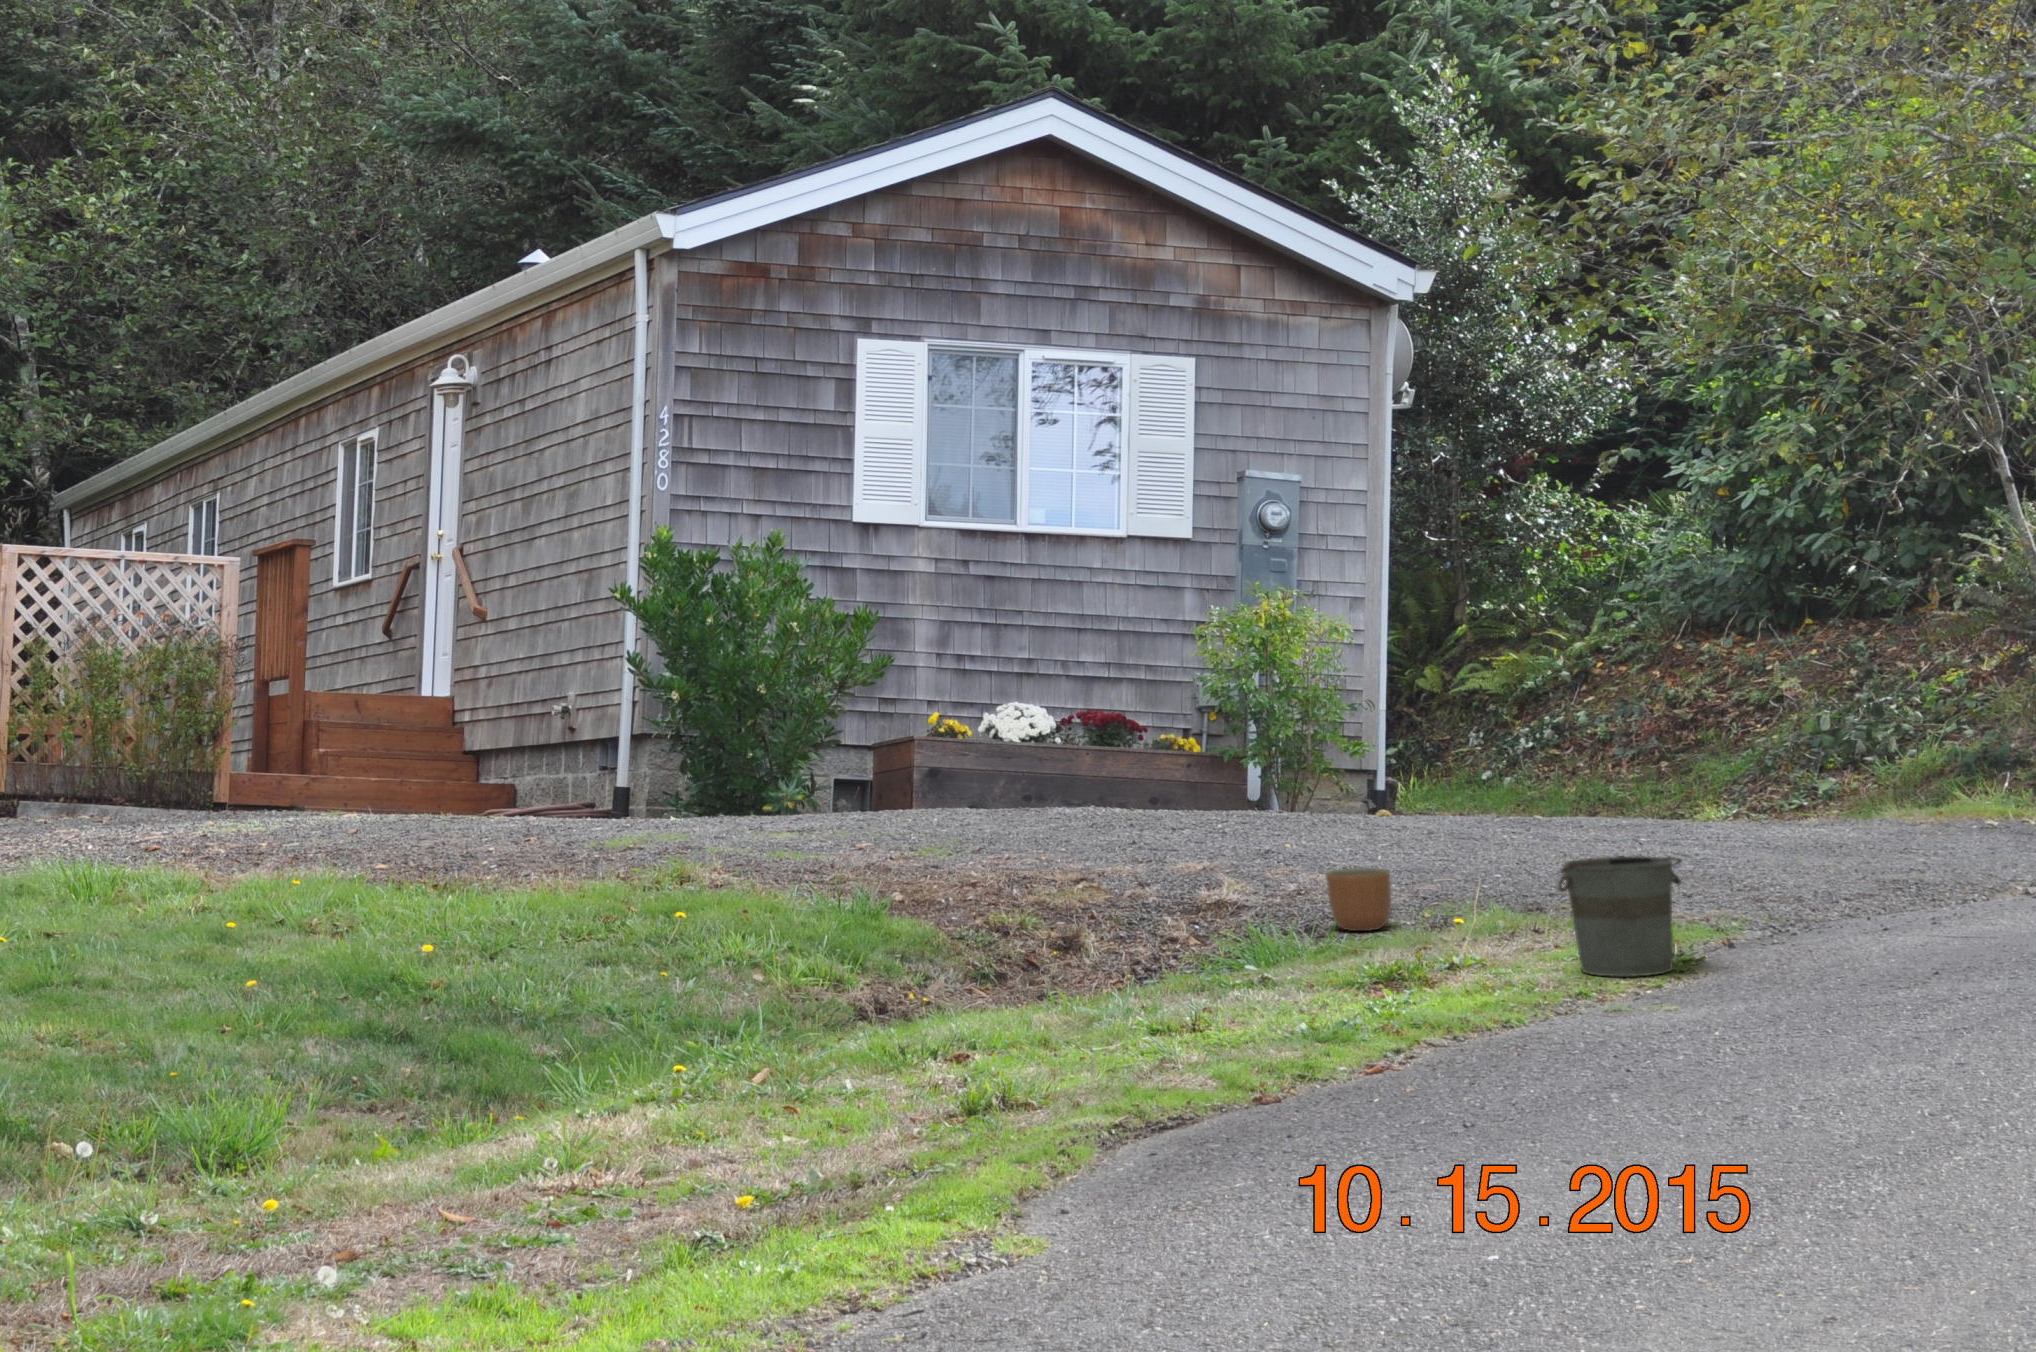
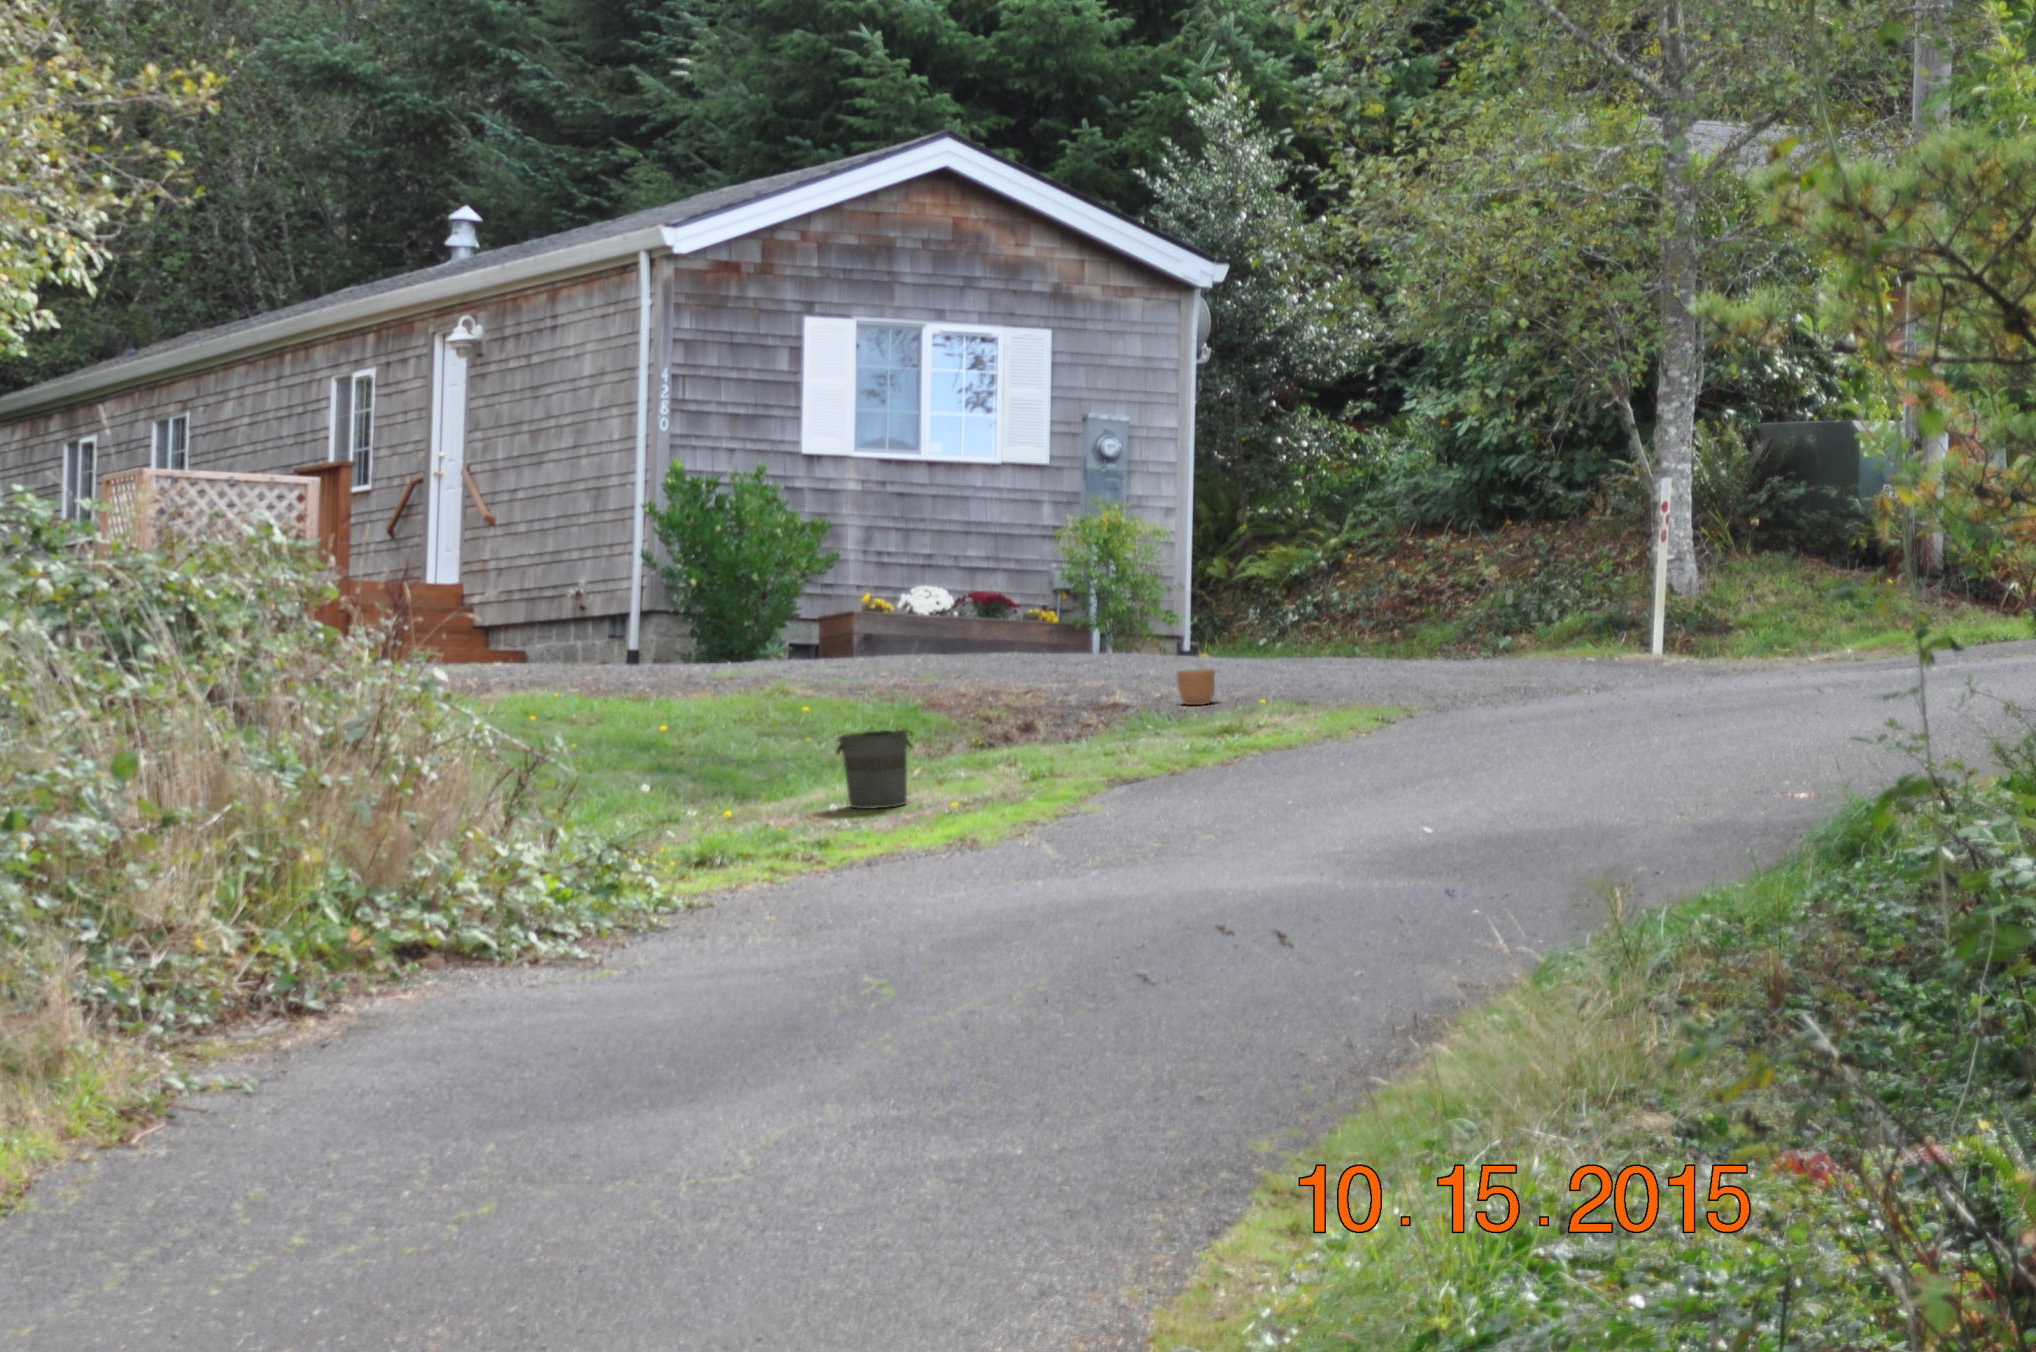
bucket: present [1558,856,1681,977] -> present [836,730,912,809]

